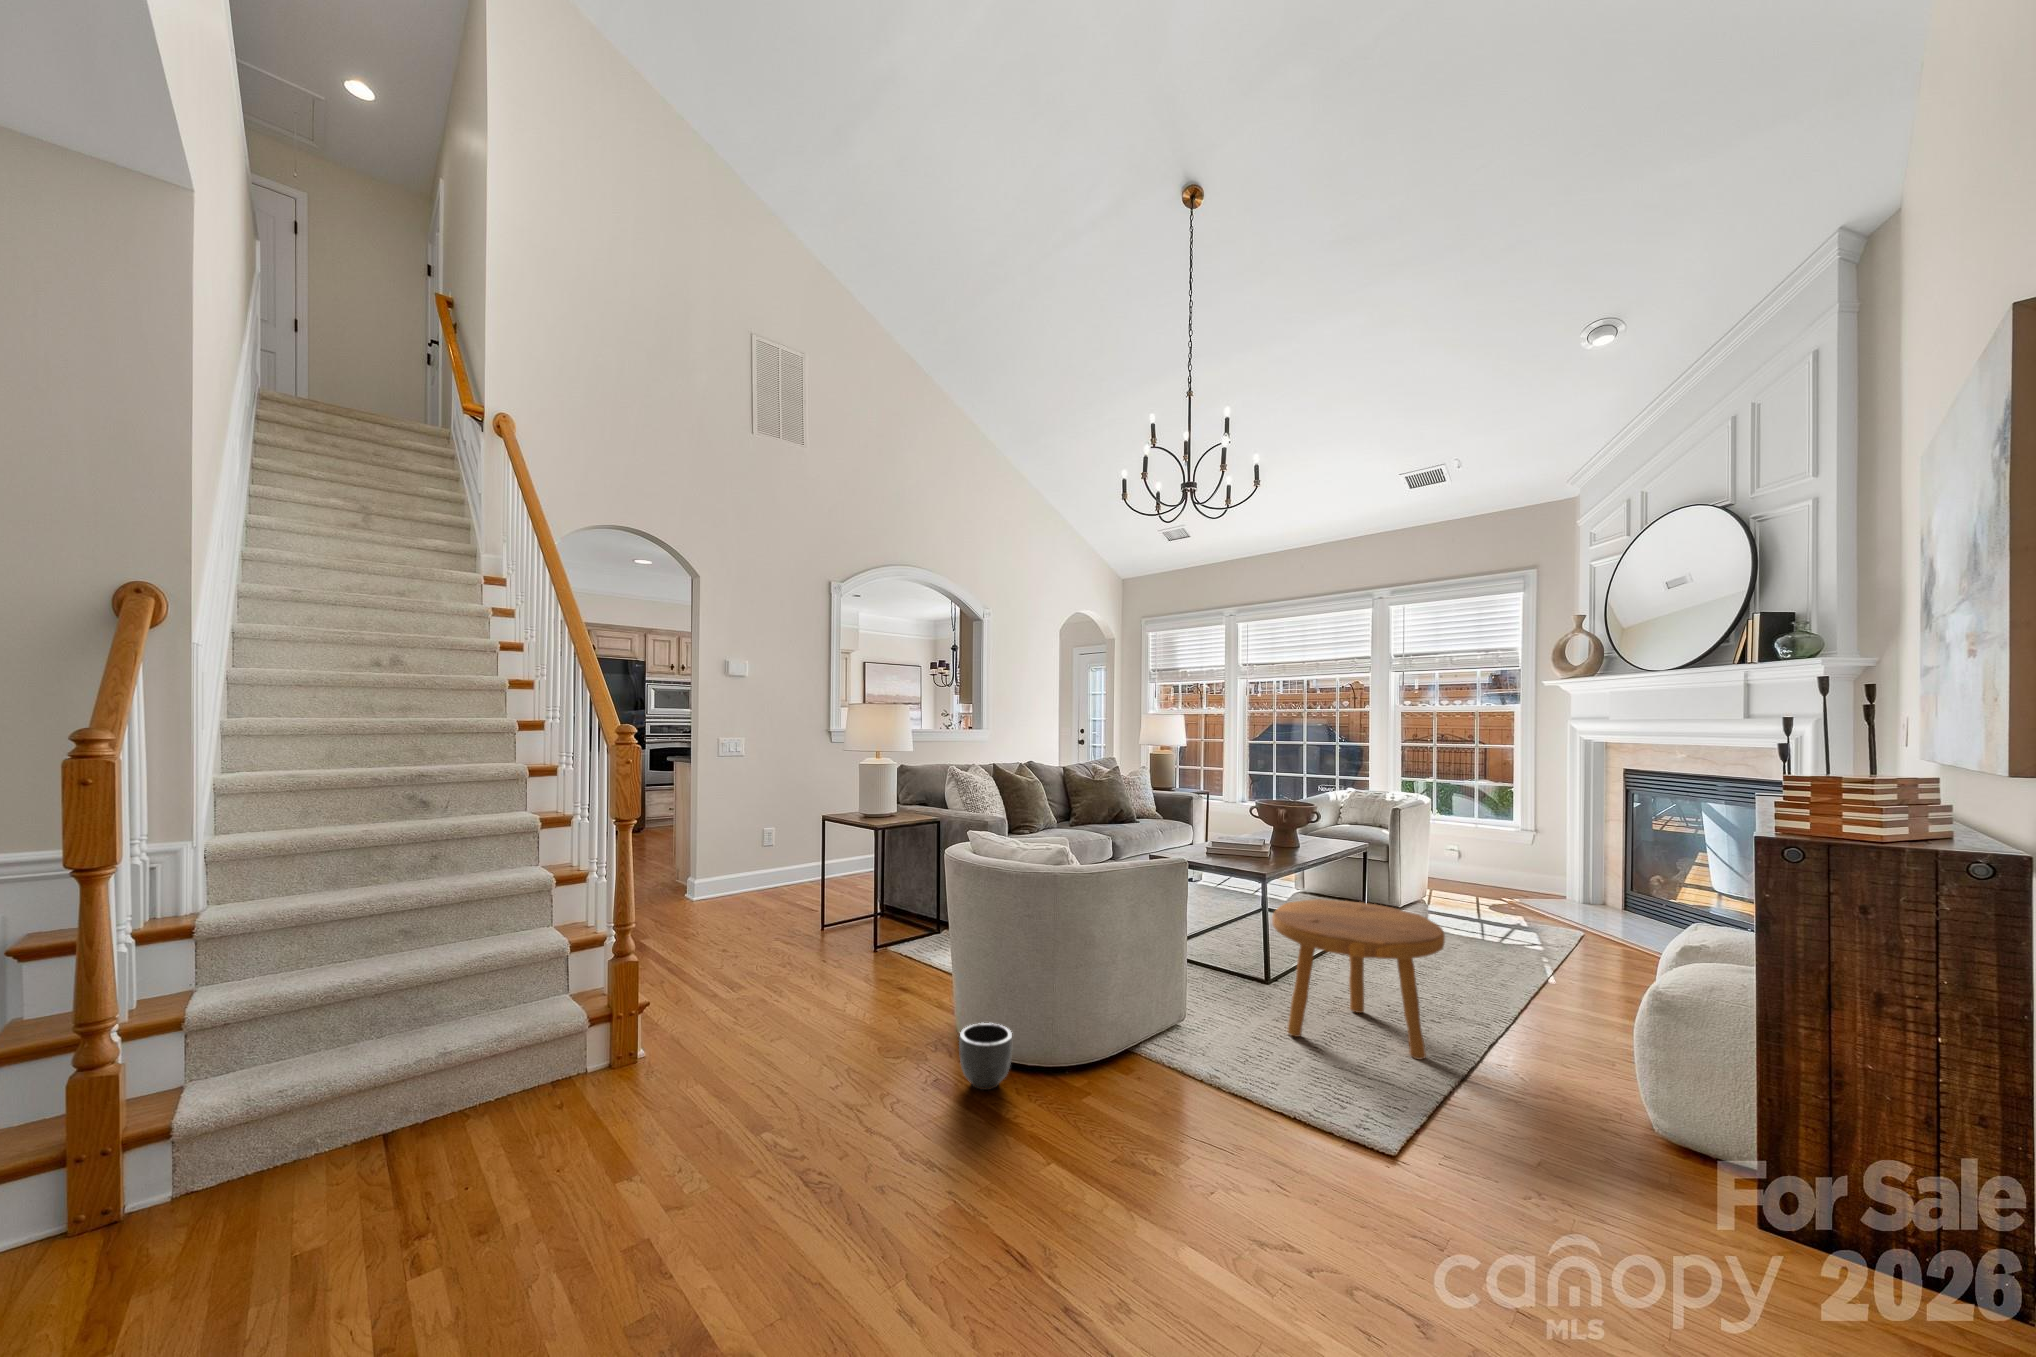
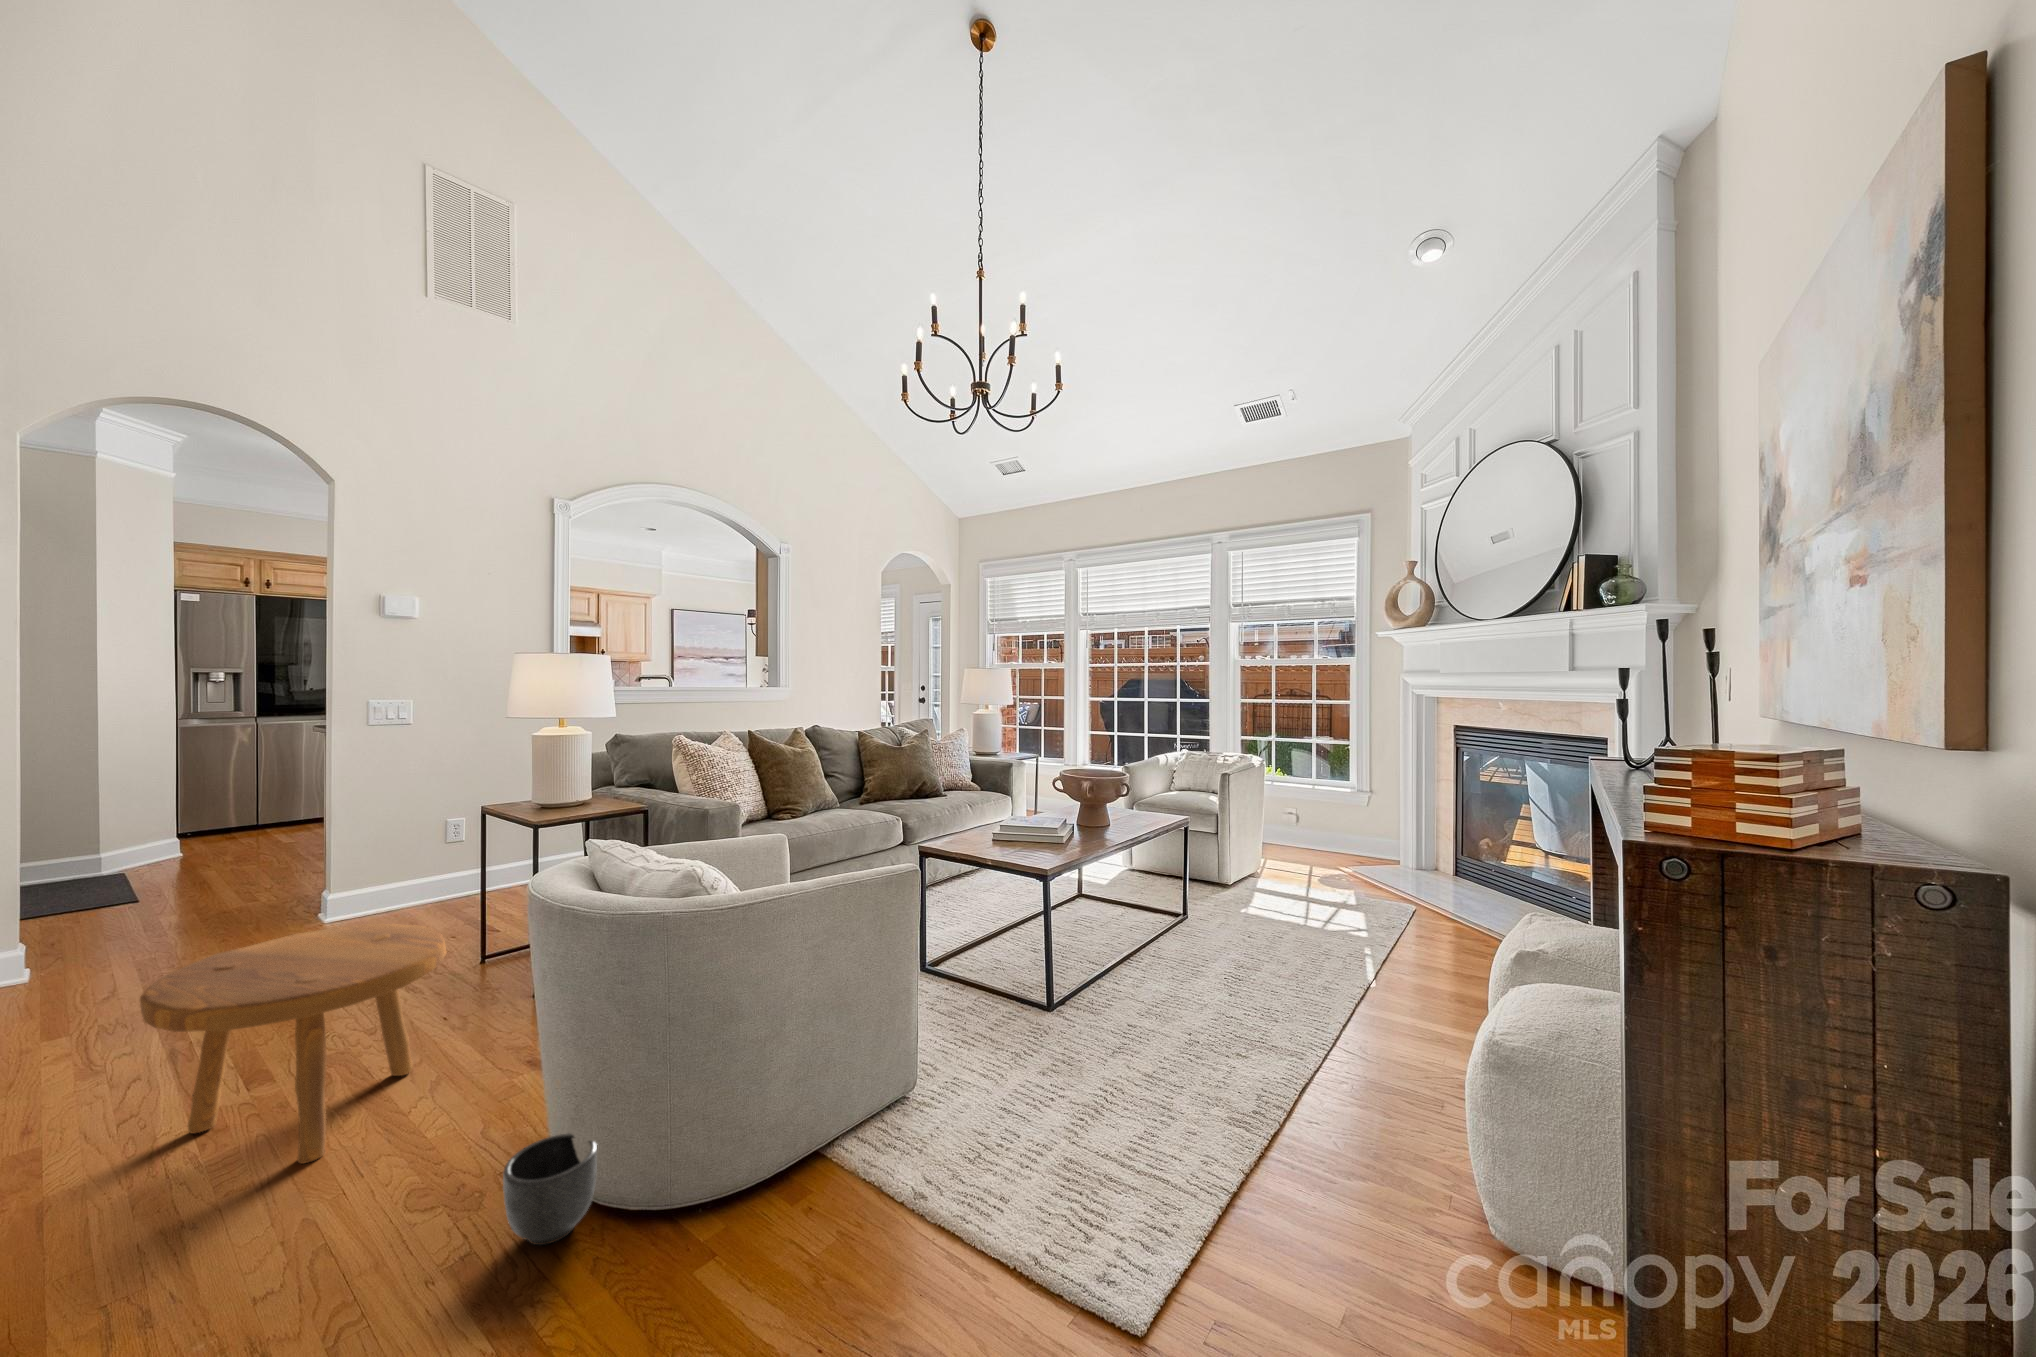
footstool: present [1273,899,1445,1059] -> present [140,924,446,1164]

